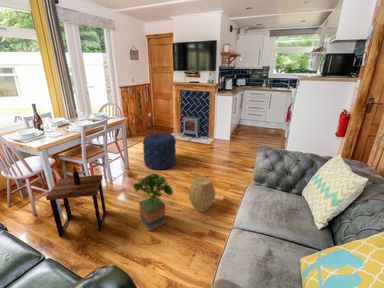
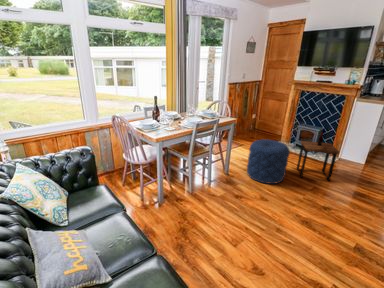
side table: present [46,167,106,237] -> present [297,133,339,181]
potted tree: present [133,173,173,231] -> none [240,189,291,256]
woven basket: present [189,176,215,212] -> none [305,207,346,254]

